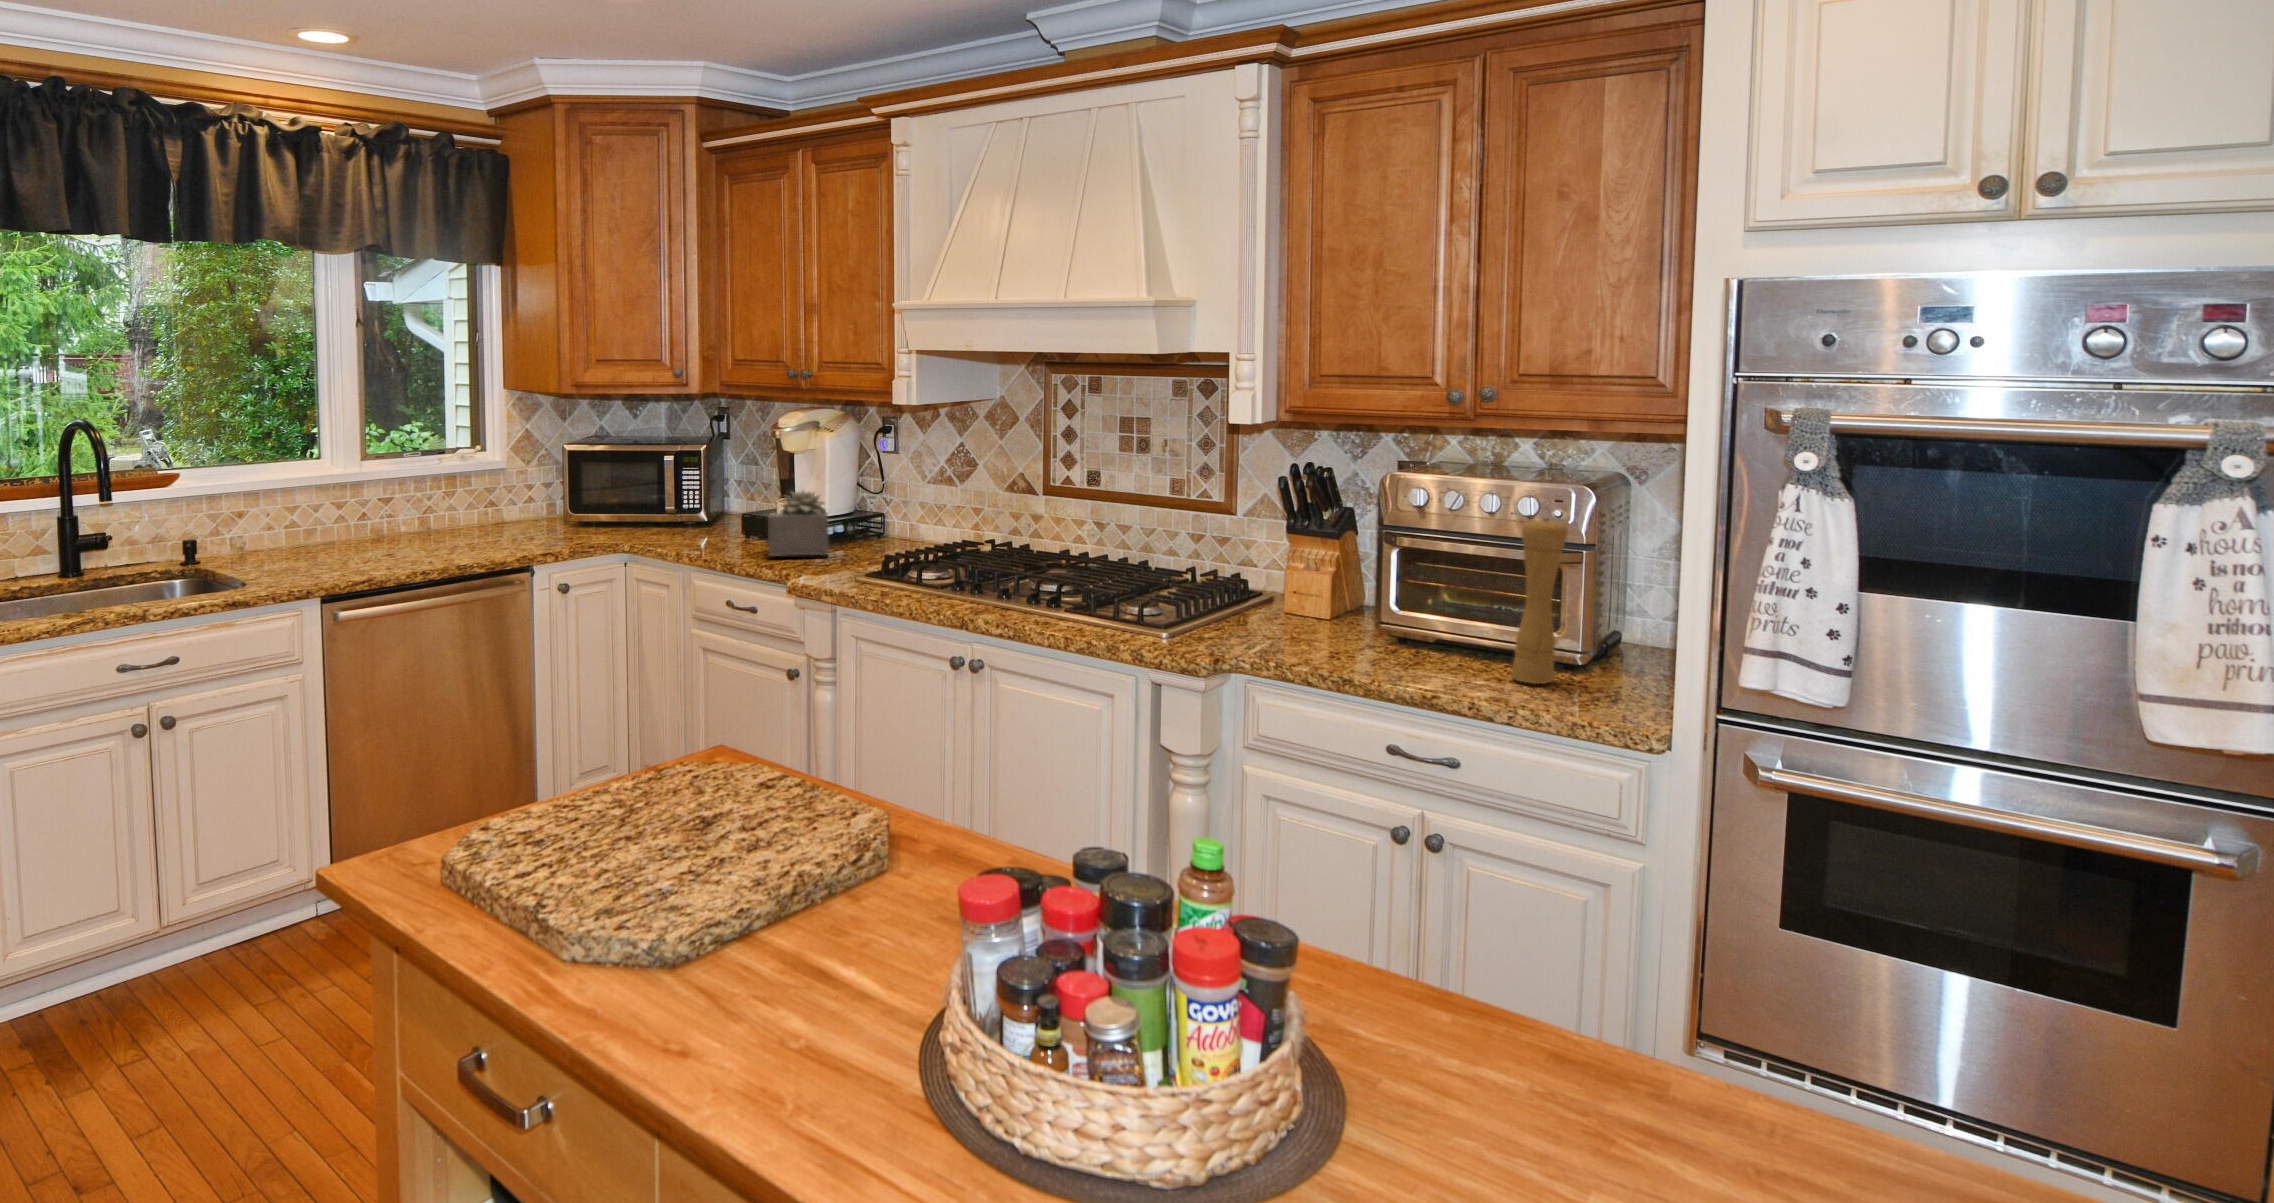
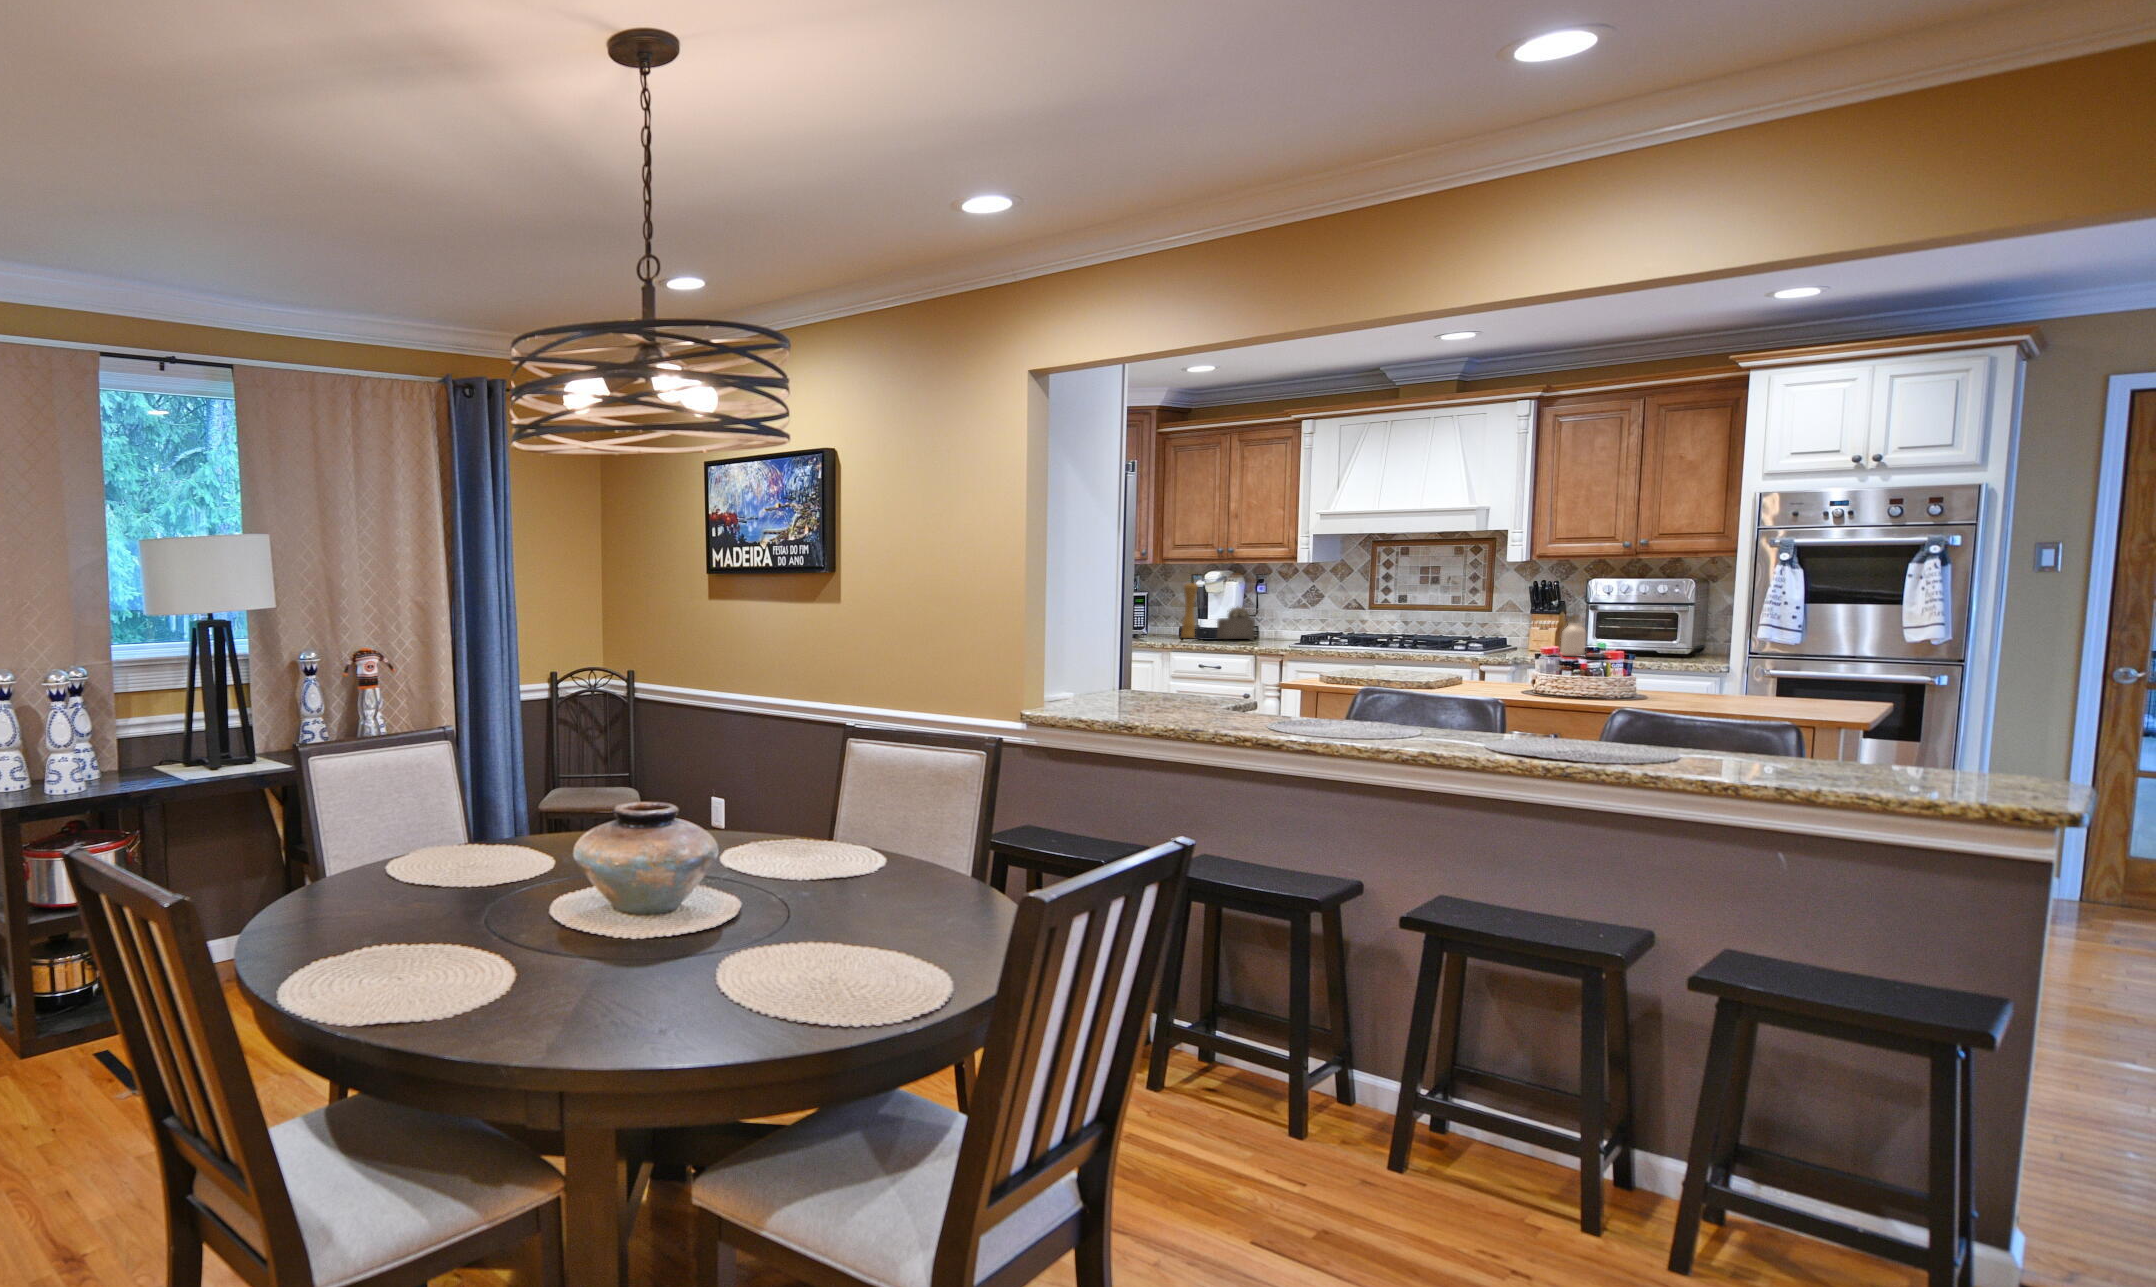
pepper mill: present [1512,518,1568,684] -> present [1181,583,1198,638]
jar: none [1302,574,1428,664] -> present [1553,623,1604,657]

